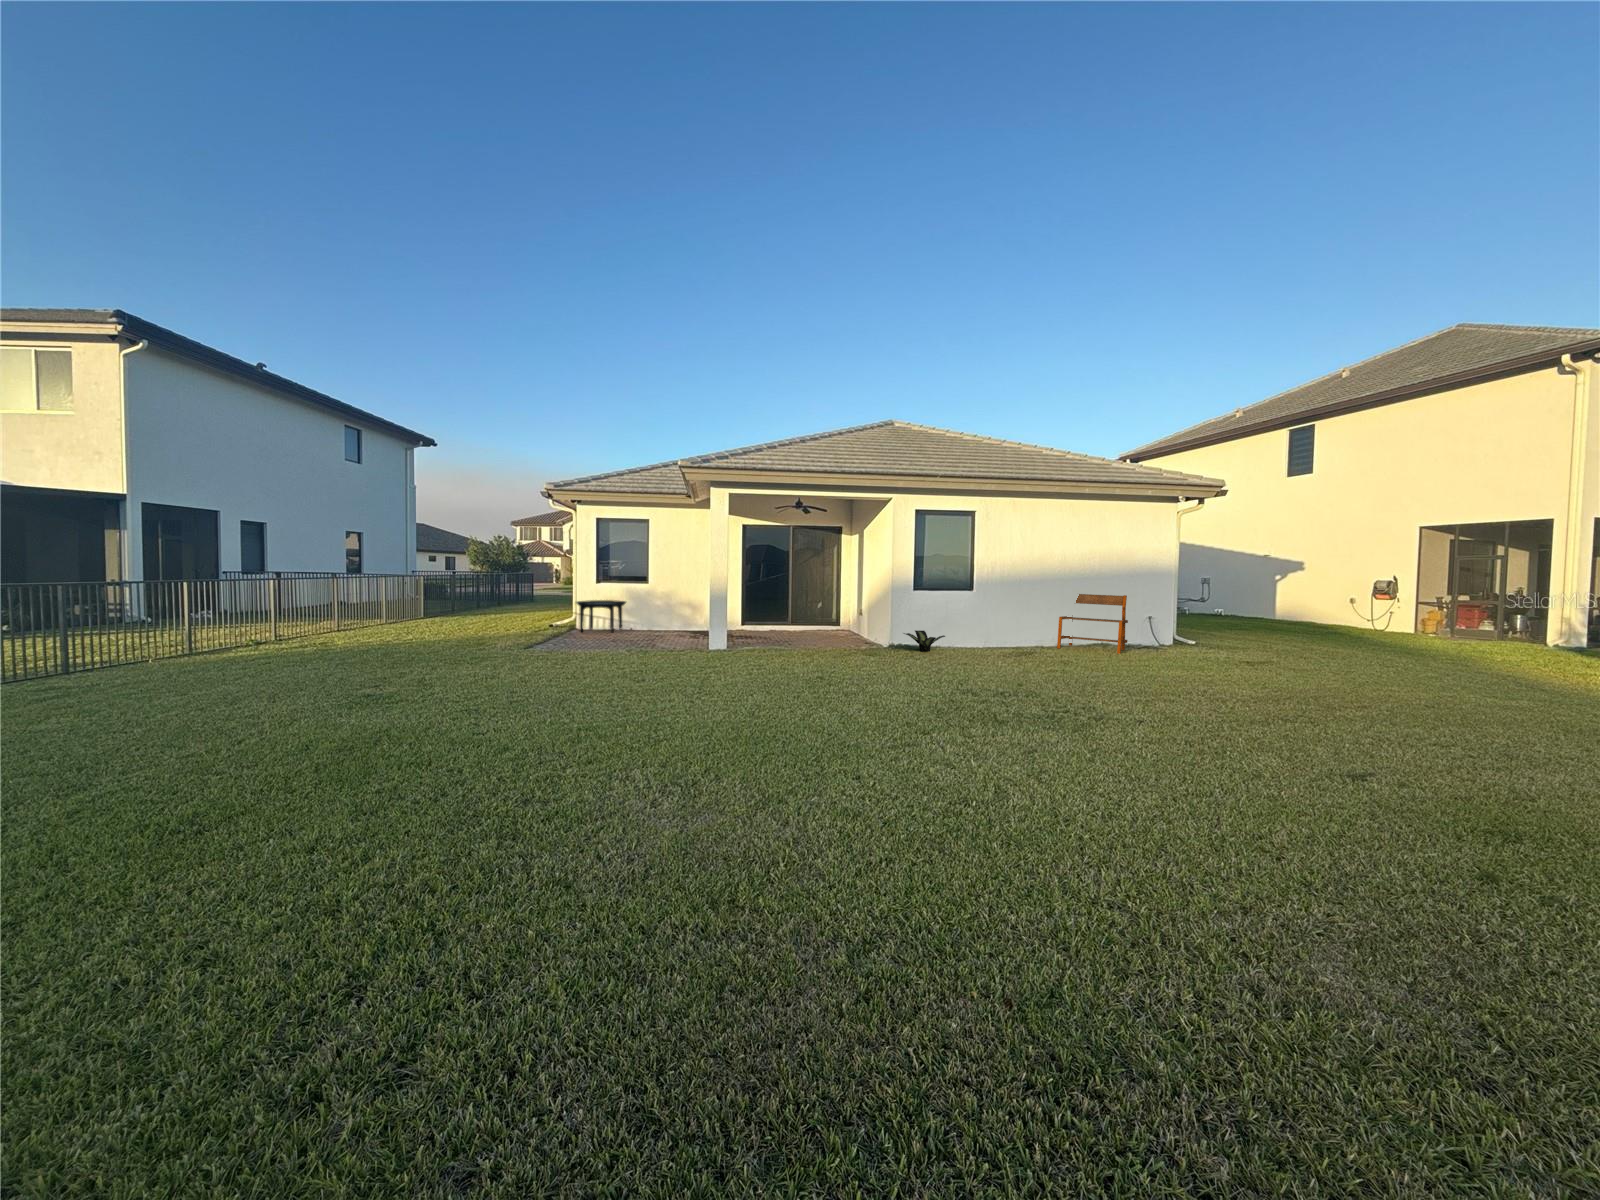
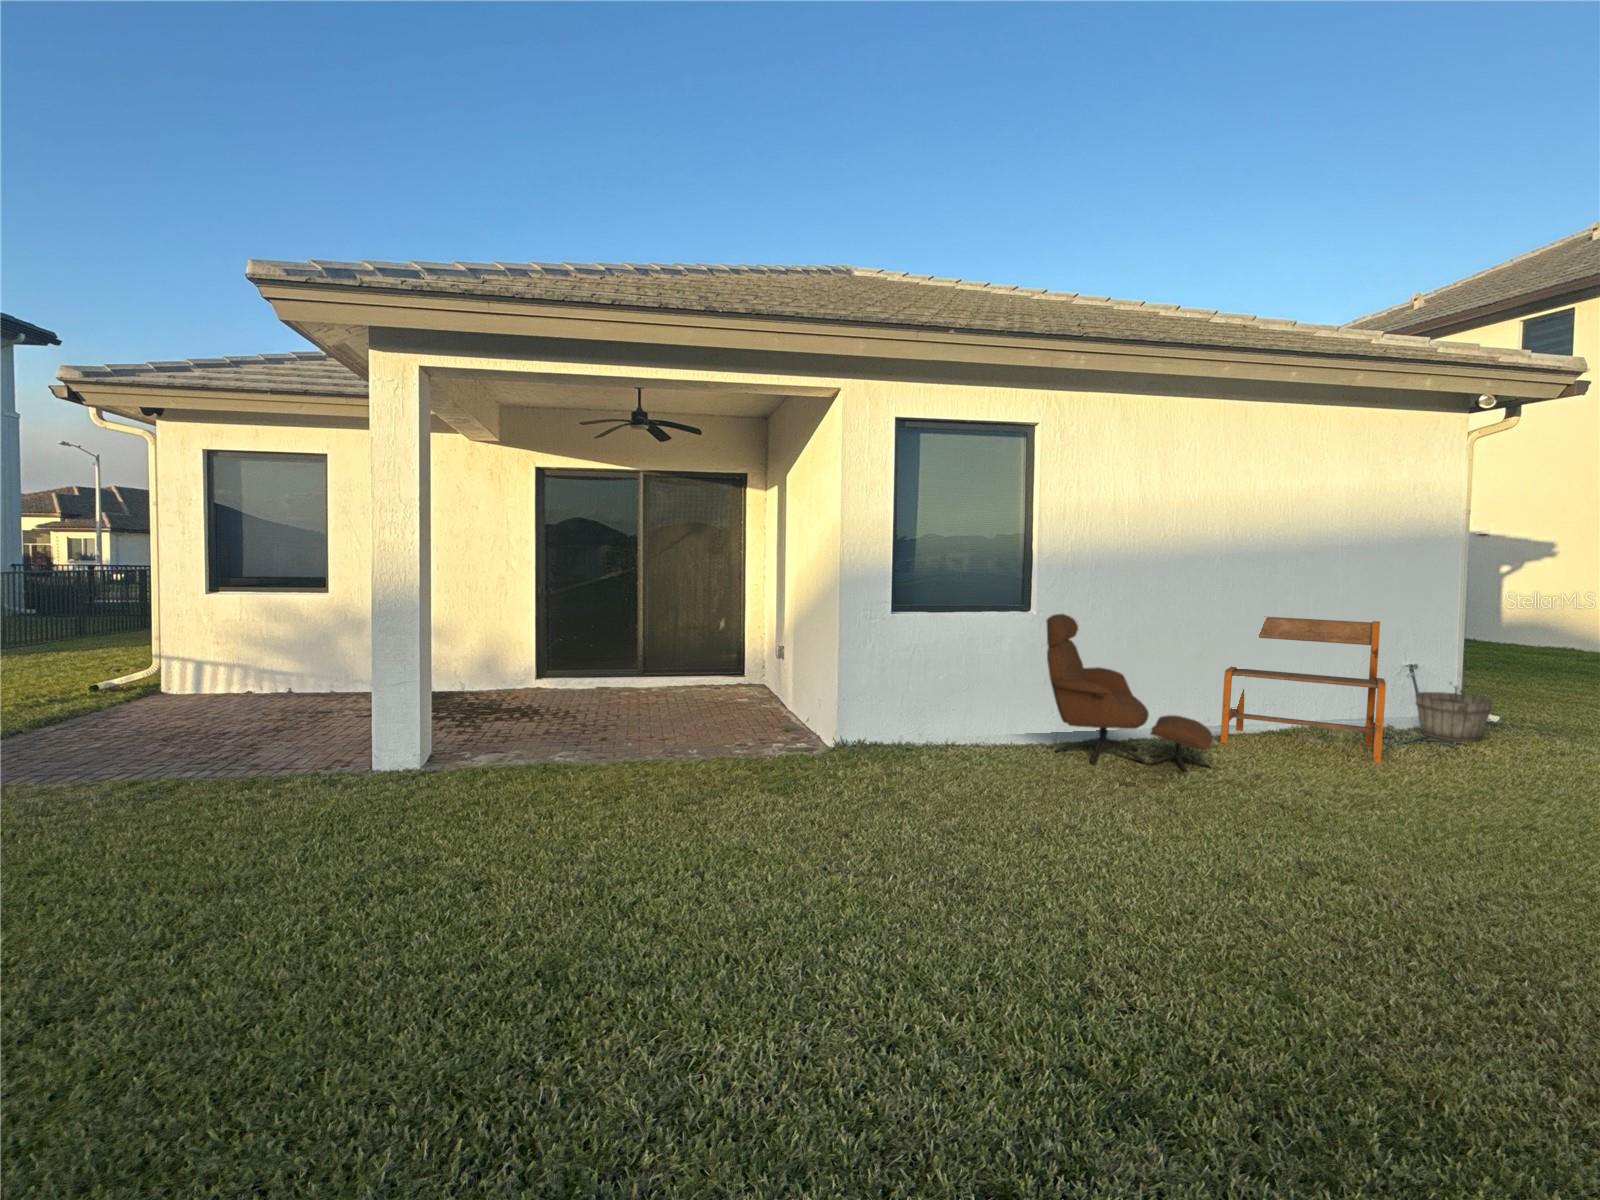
lounge chair: none [978,591,1047,654] -> present [1047,614,1213,773]
round table: present [576,600,626,633] -> none [134,629,268,706]
wooden bucket: none [1152,624,1183,650] -> present [1415,683,1493,741]
potted plant: present [904,630,945,652] -> none [865,710,974,771]

